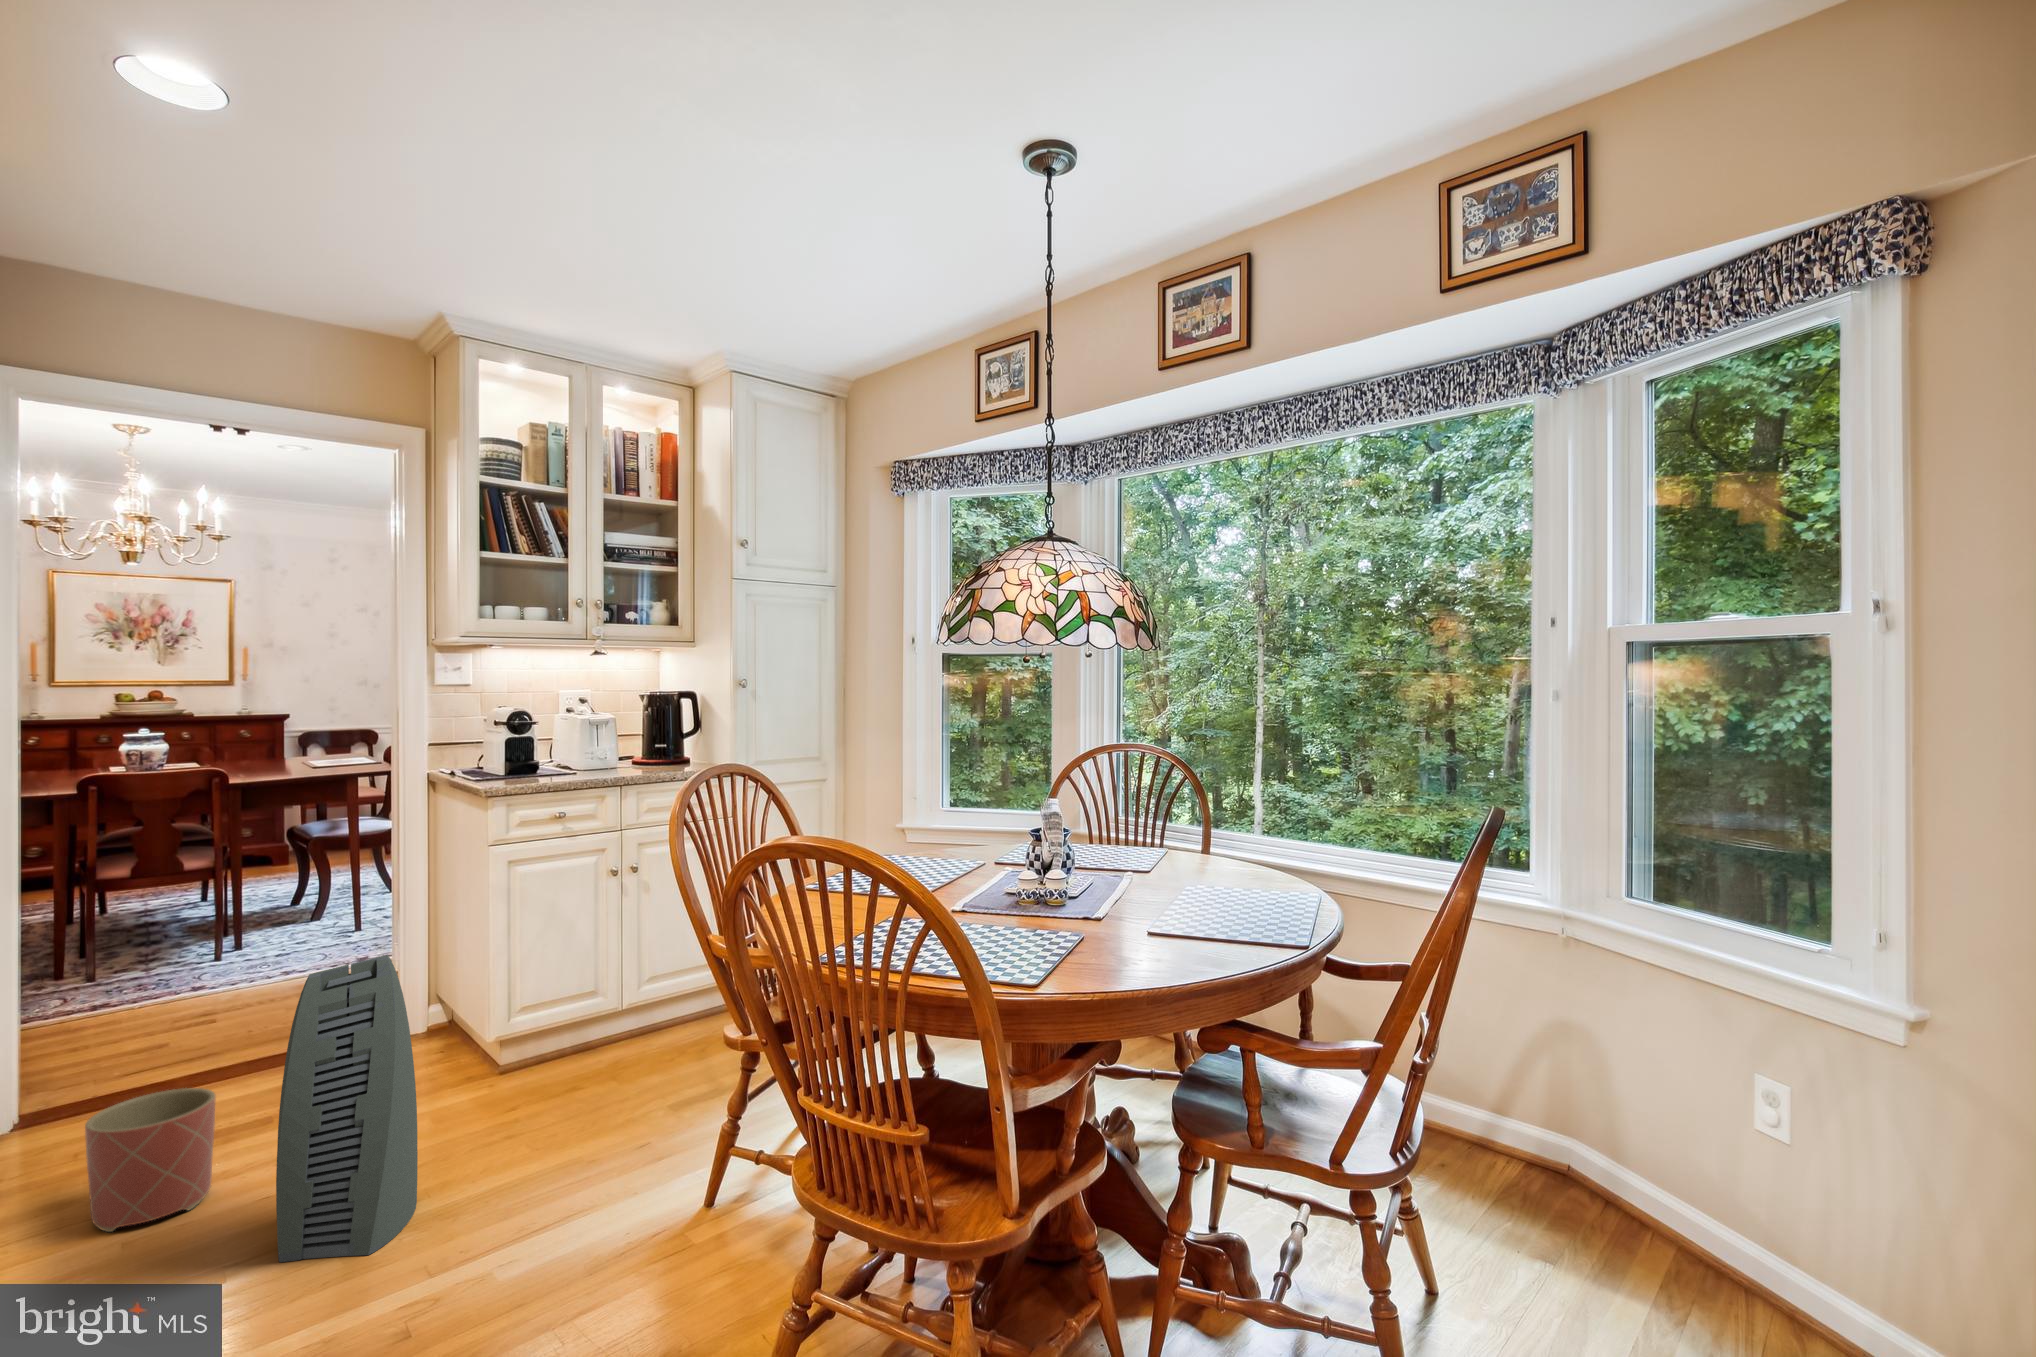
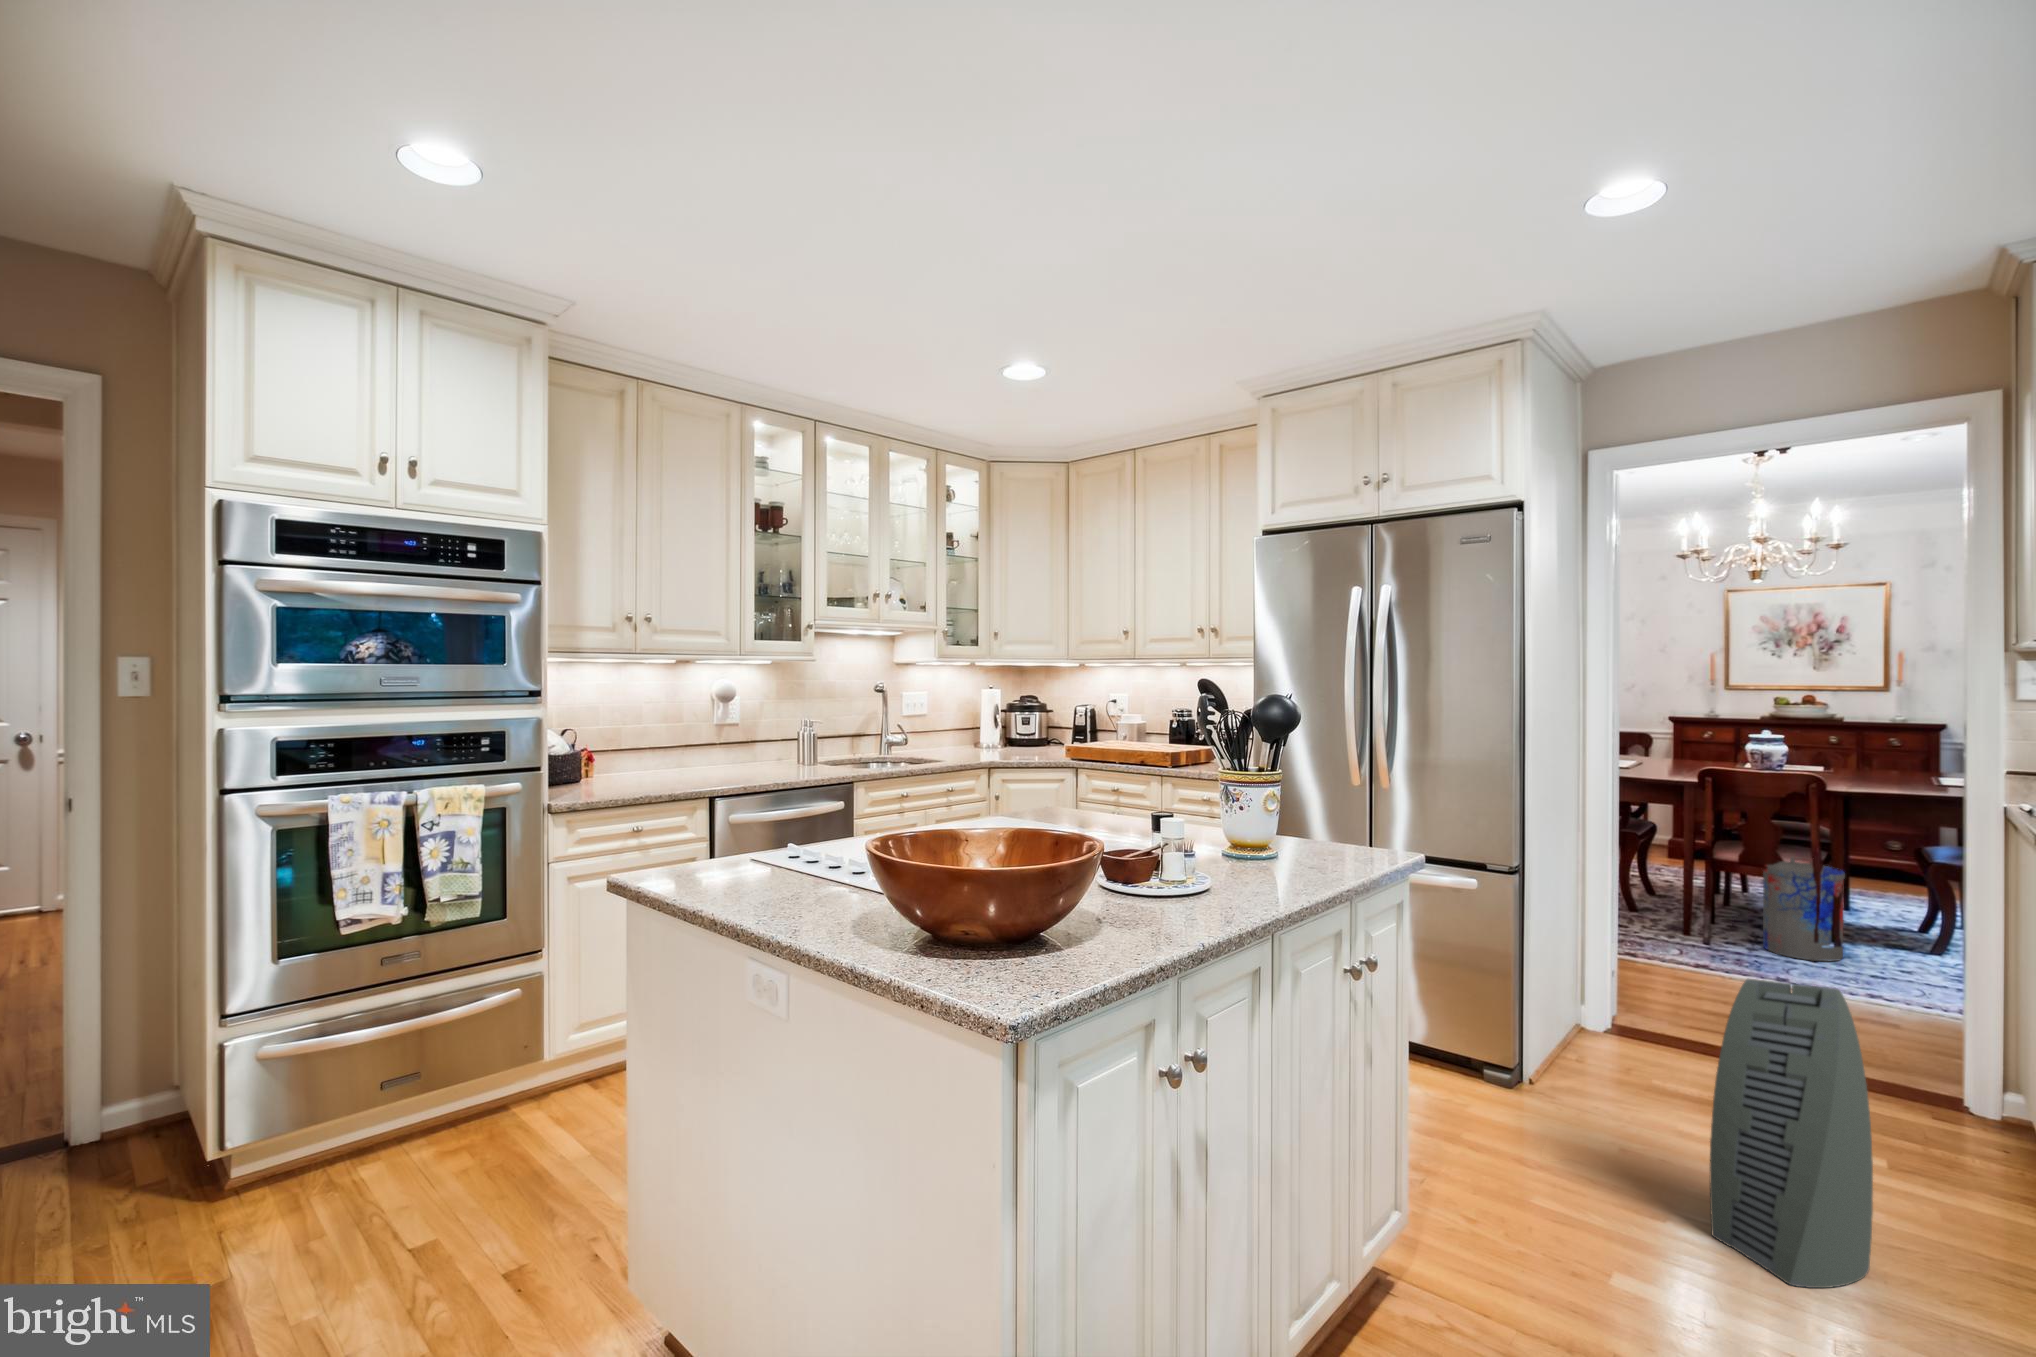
trash can: none [155,856,244,965] -> present [1763,856,1845,961]
planter: present [85,1088,216,1232] -> none [1603,1036,1700,1153]

